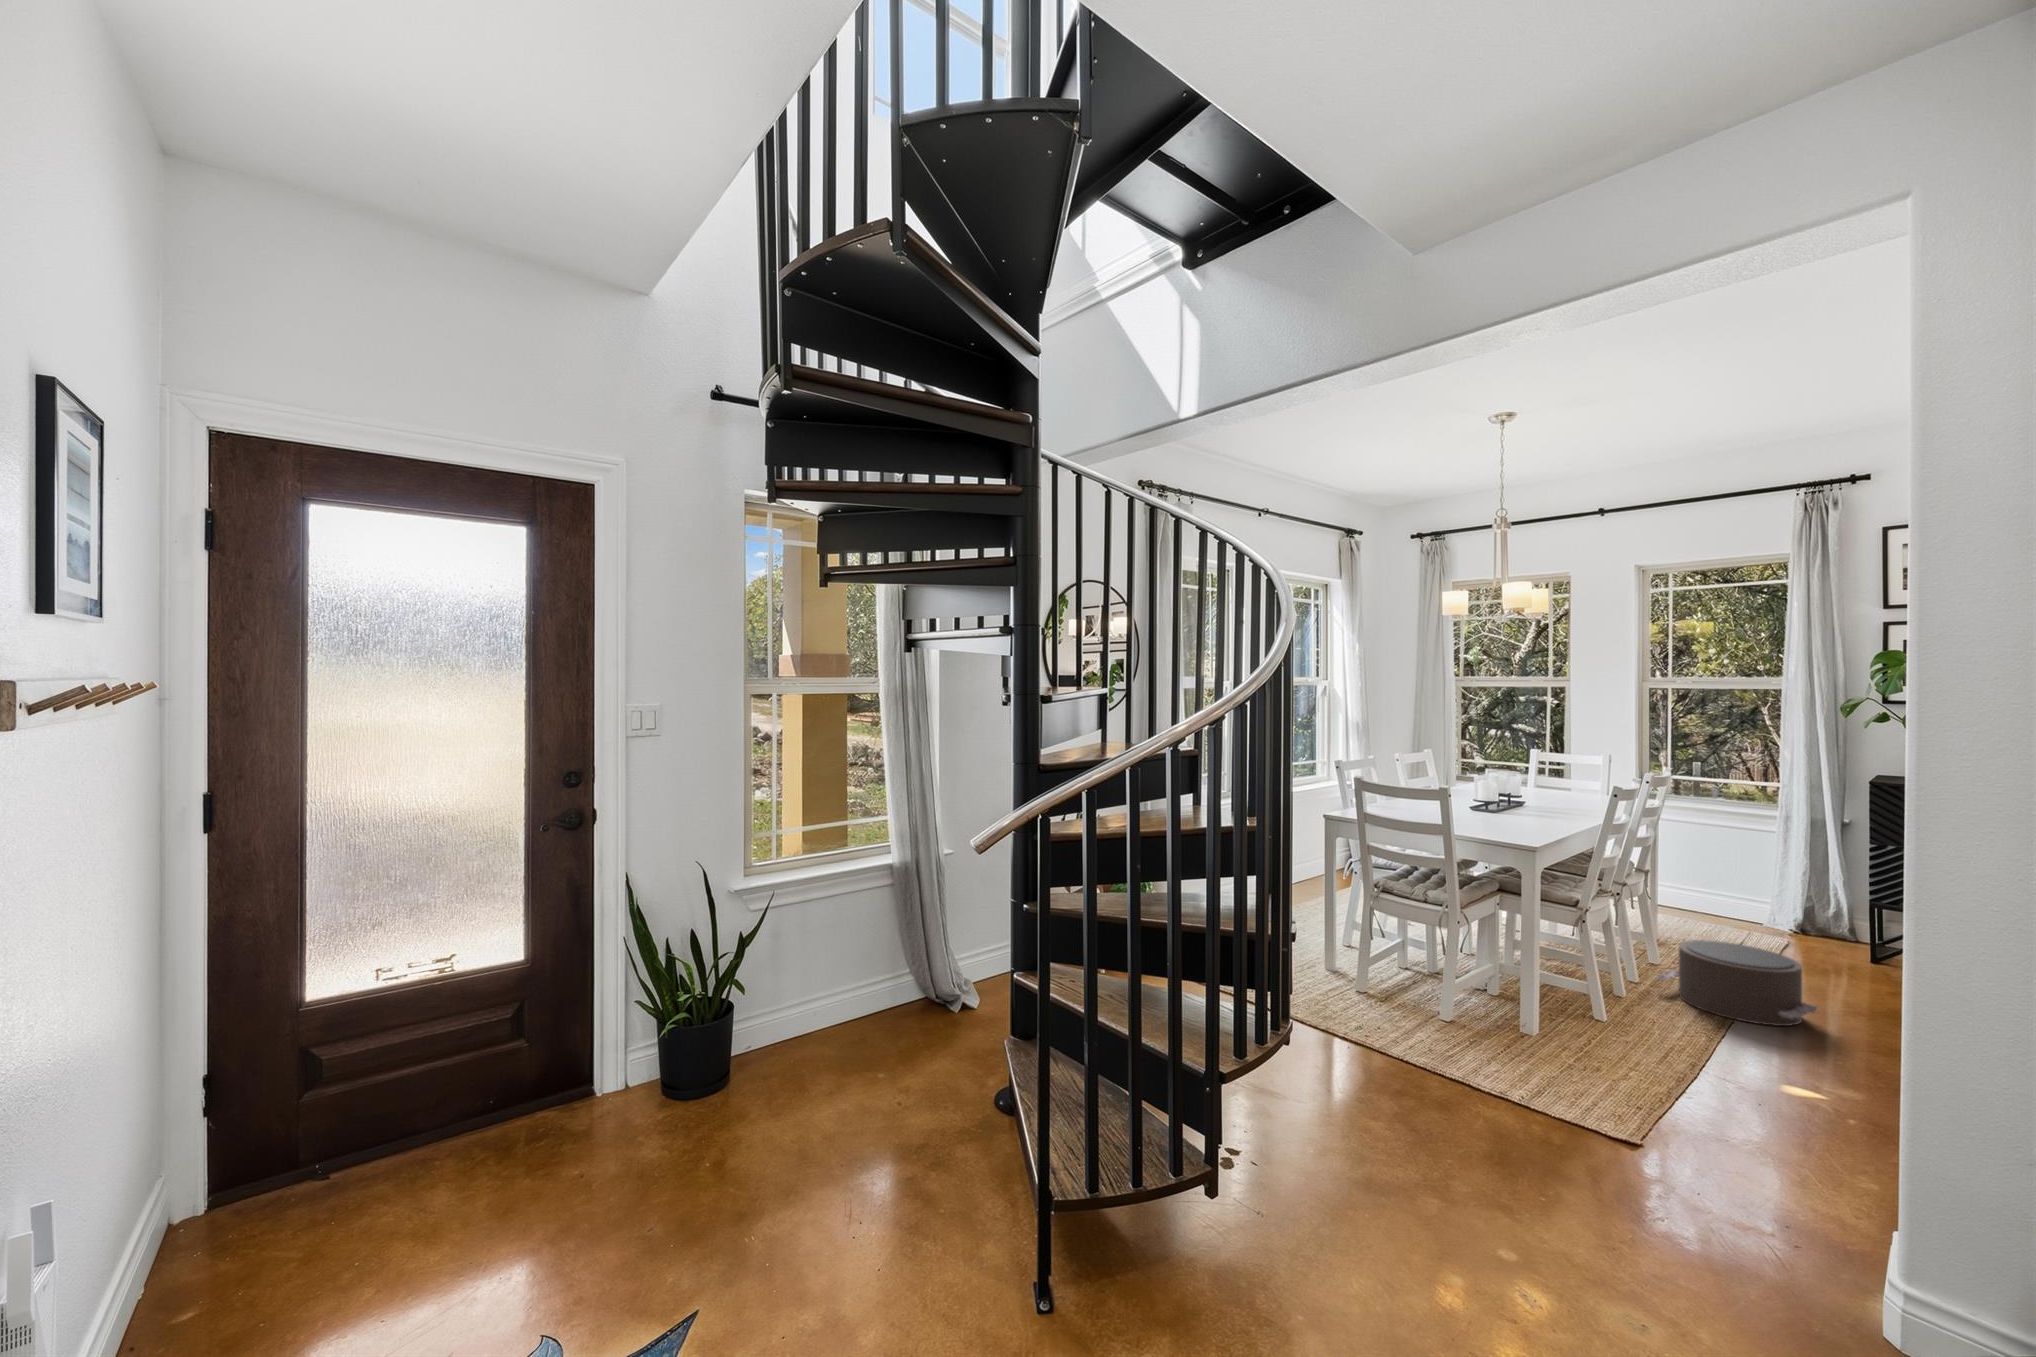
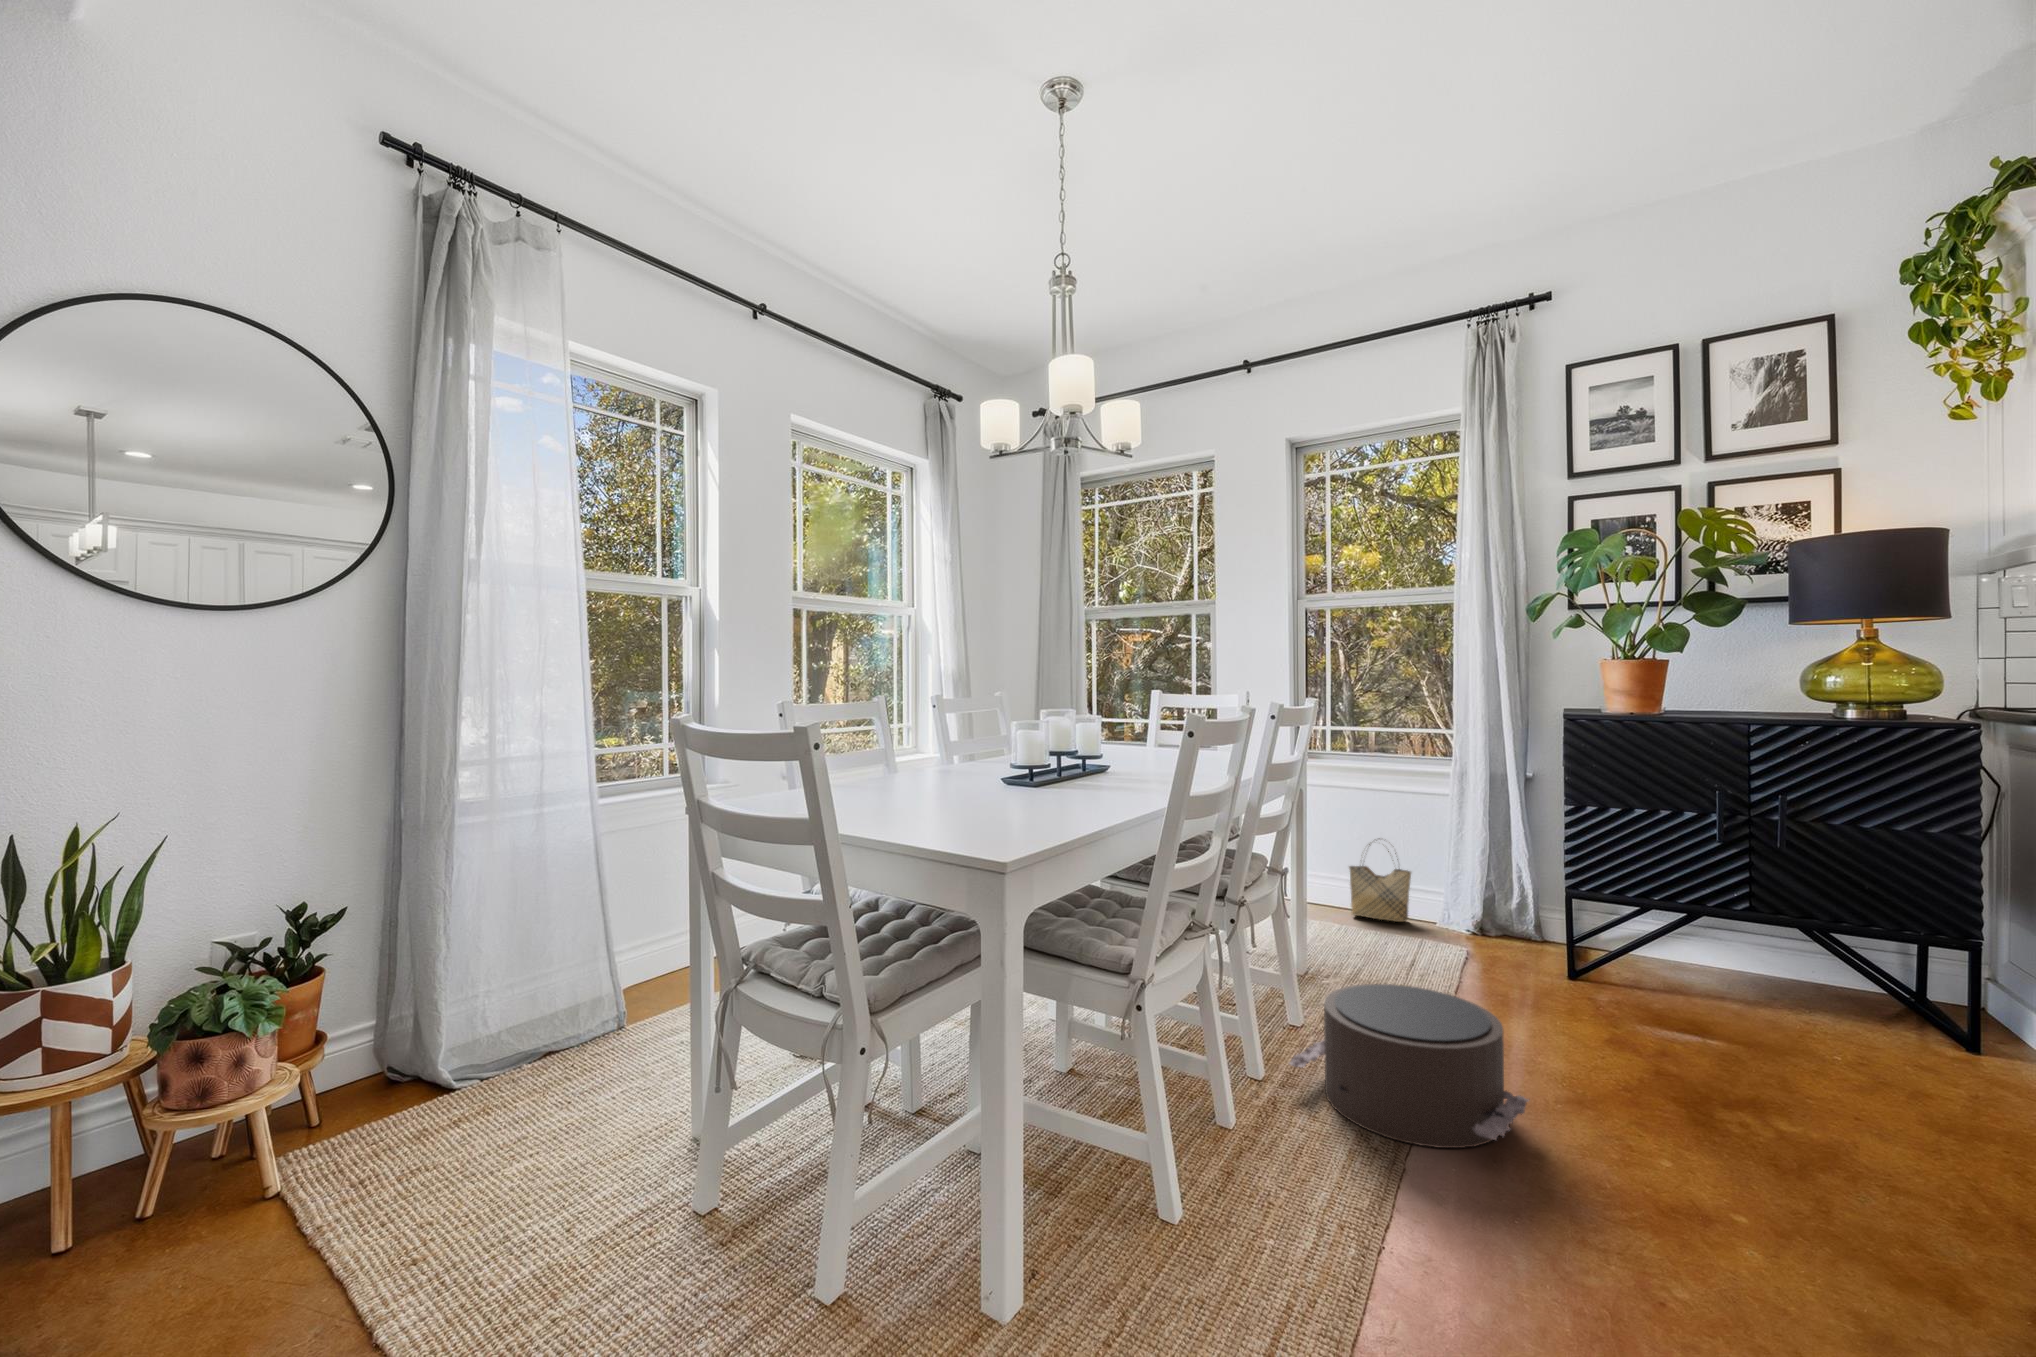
woven basket: none [1685,860,1740,921] -> present [1349,838,1411,922]

